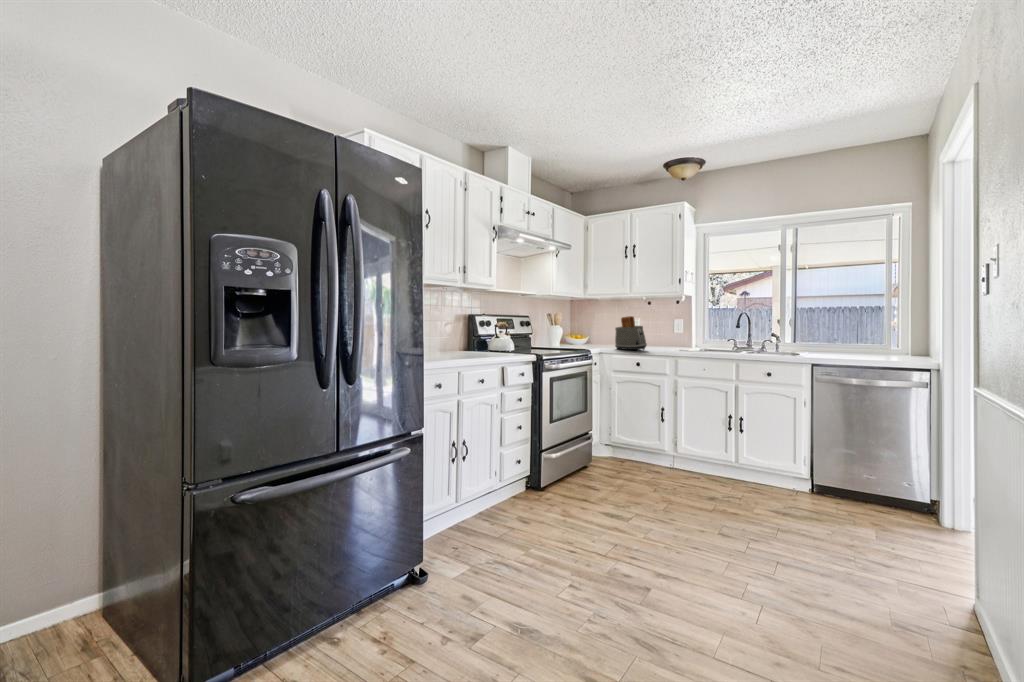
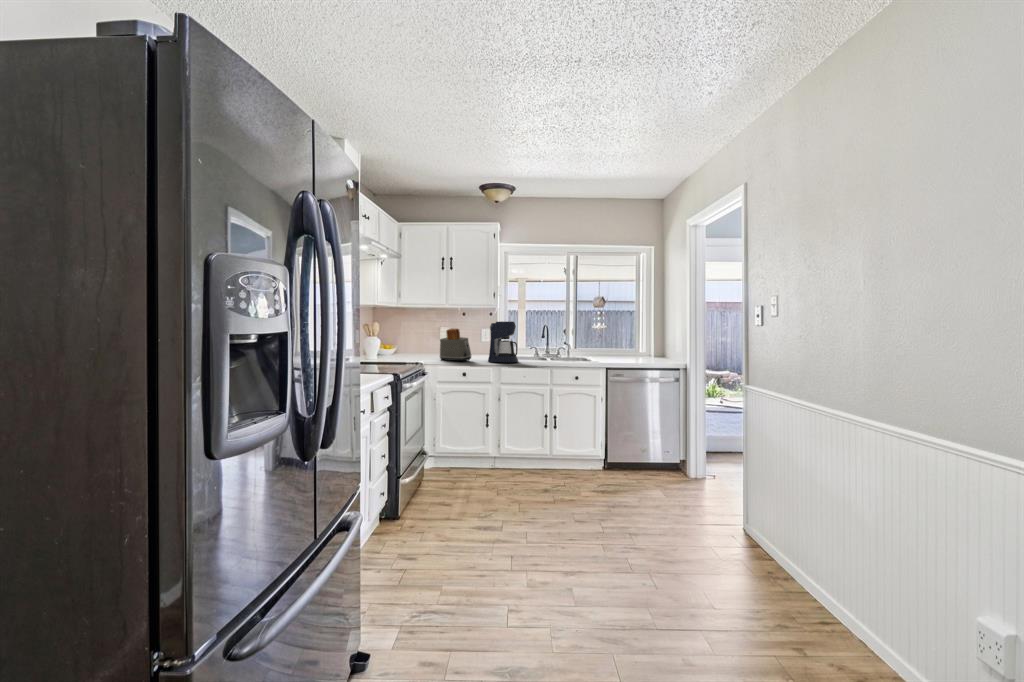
coffee maker: none [663,308,699,353] -> present [488,321,518,363]

